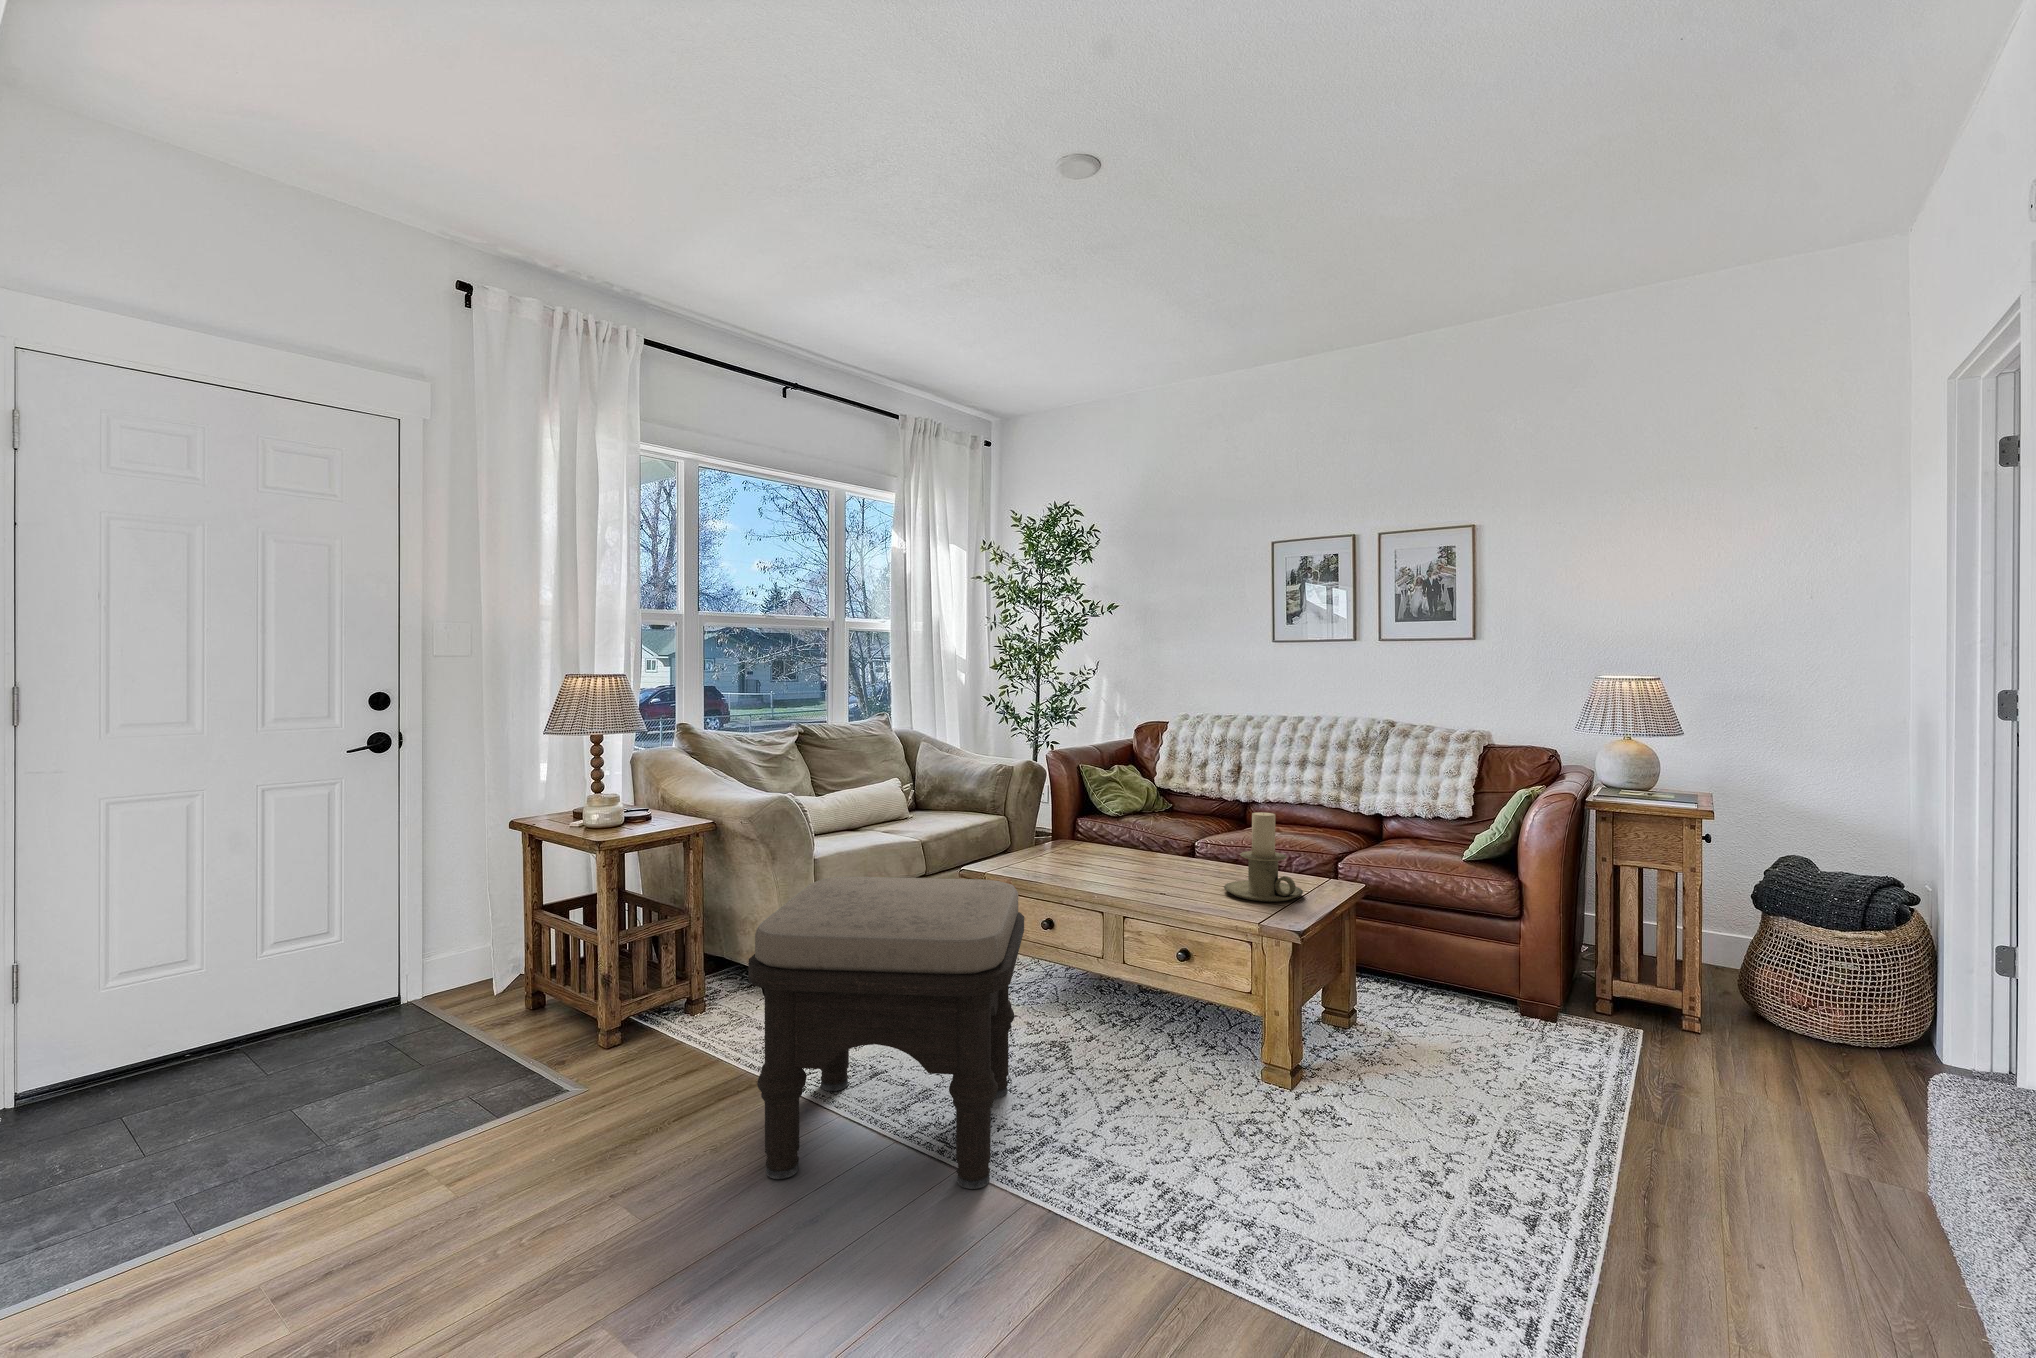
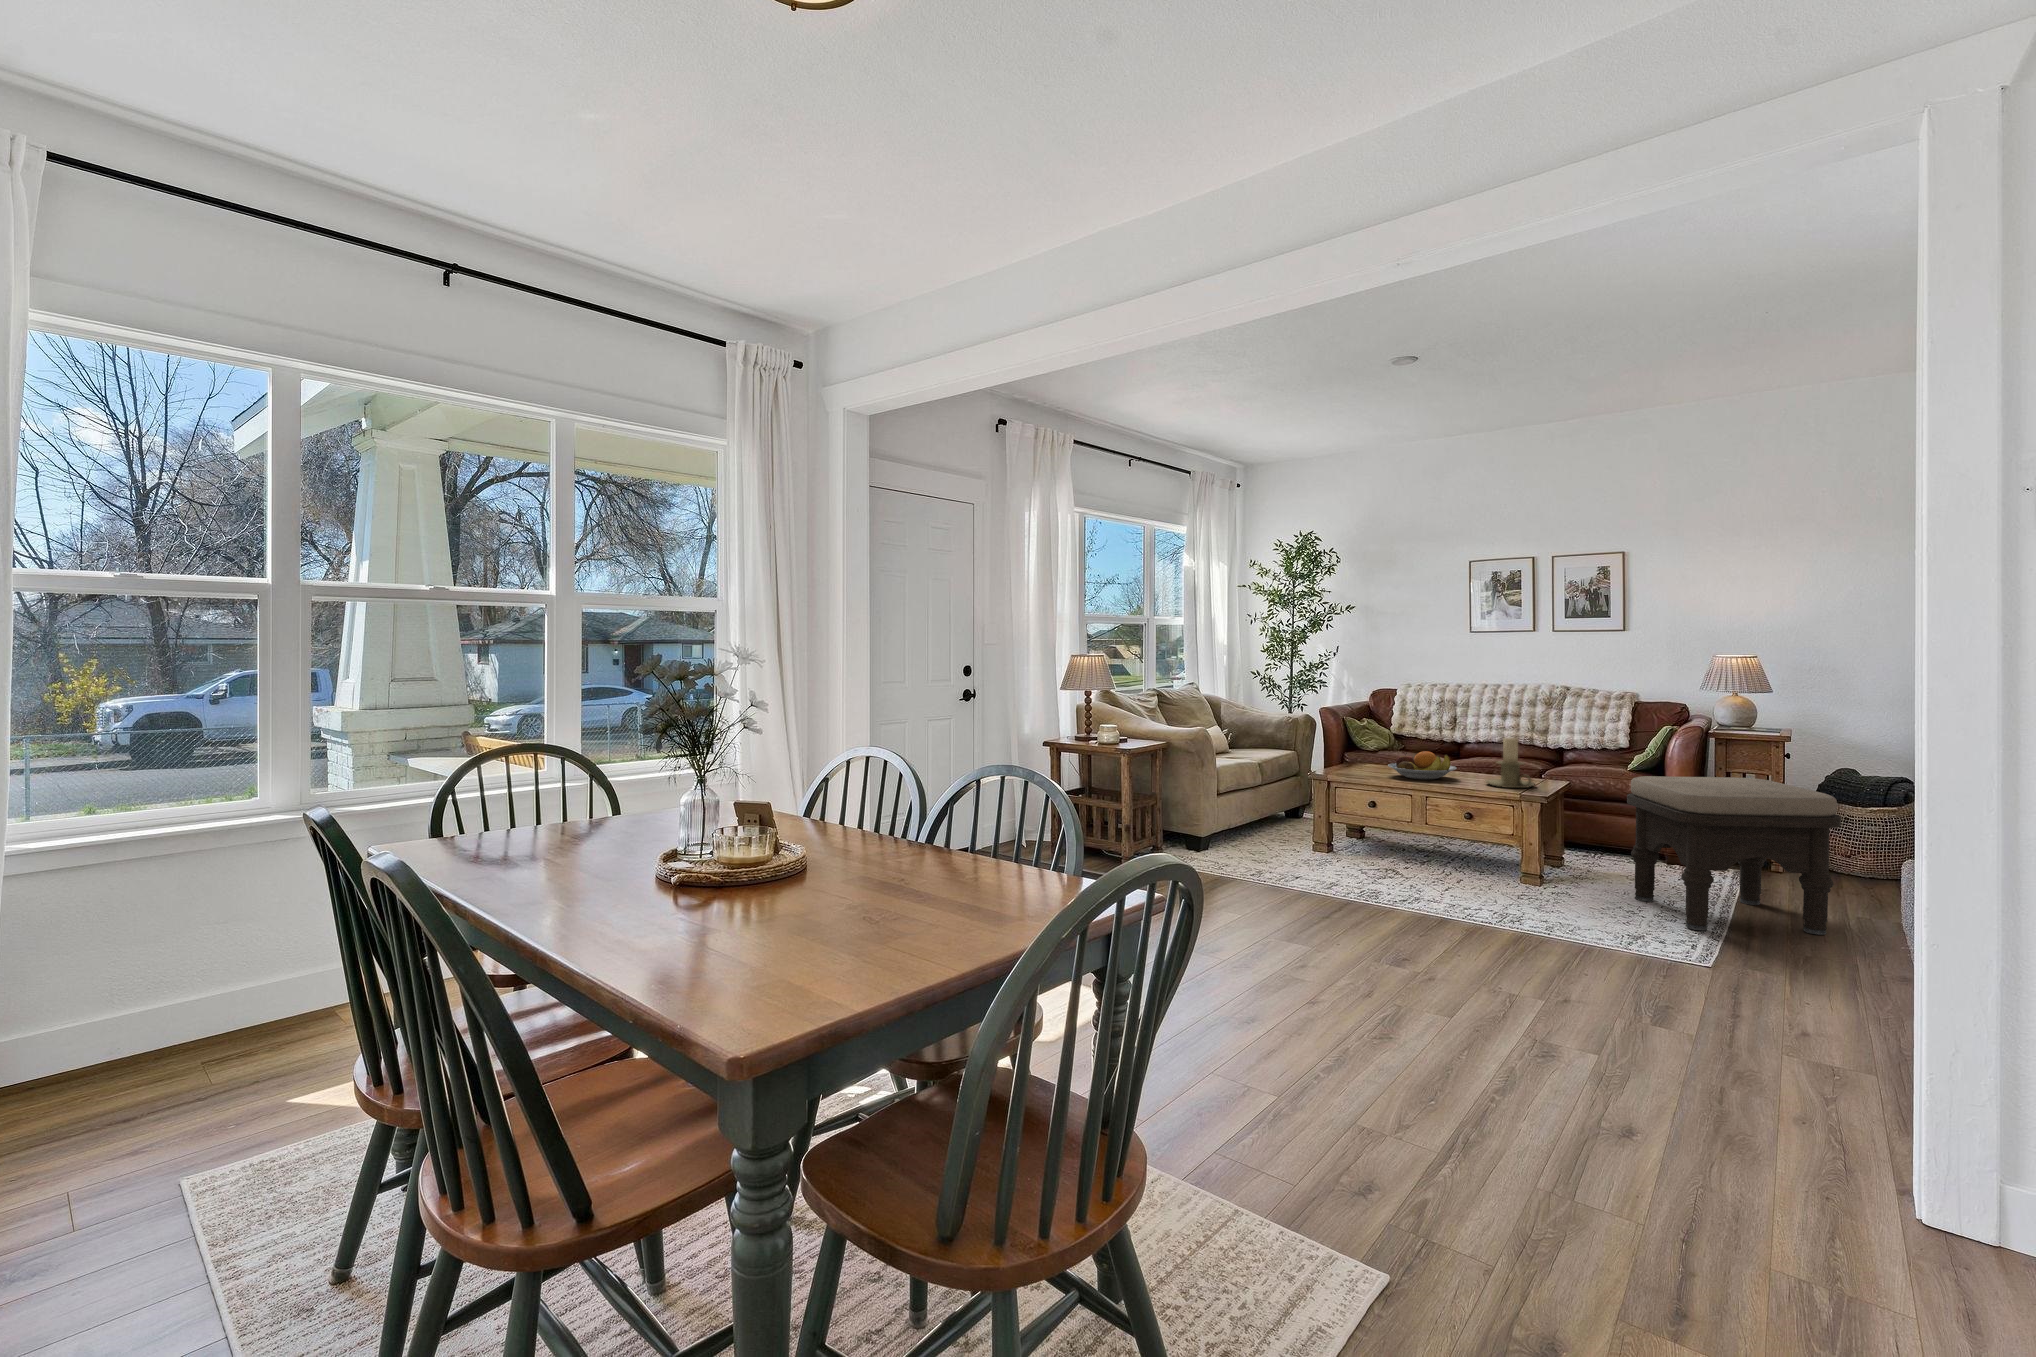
fruit bowl: none [1085,830,1190,878] -> present [1388,751,1457,780]
ottoman: present [748,877,1024,1189] -> present [1627,776,1841,935]

